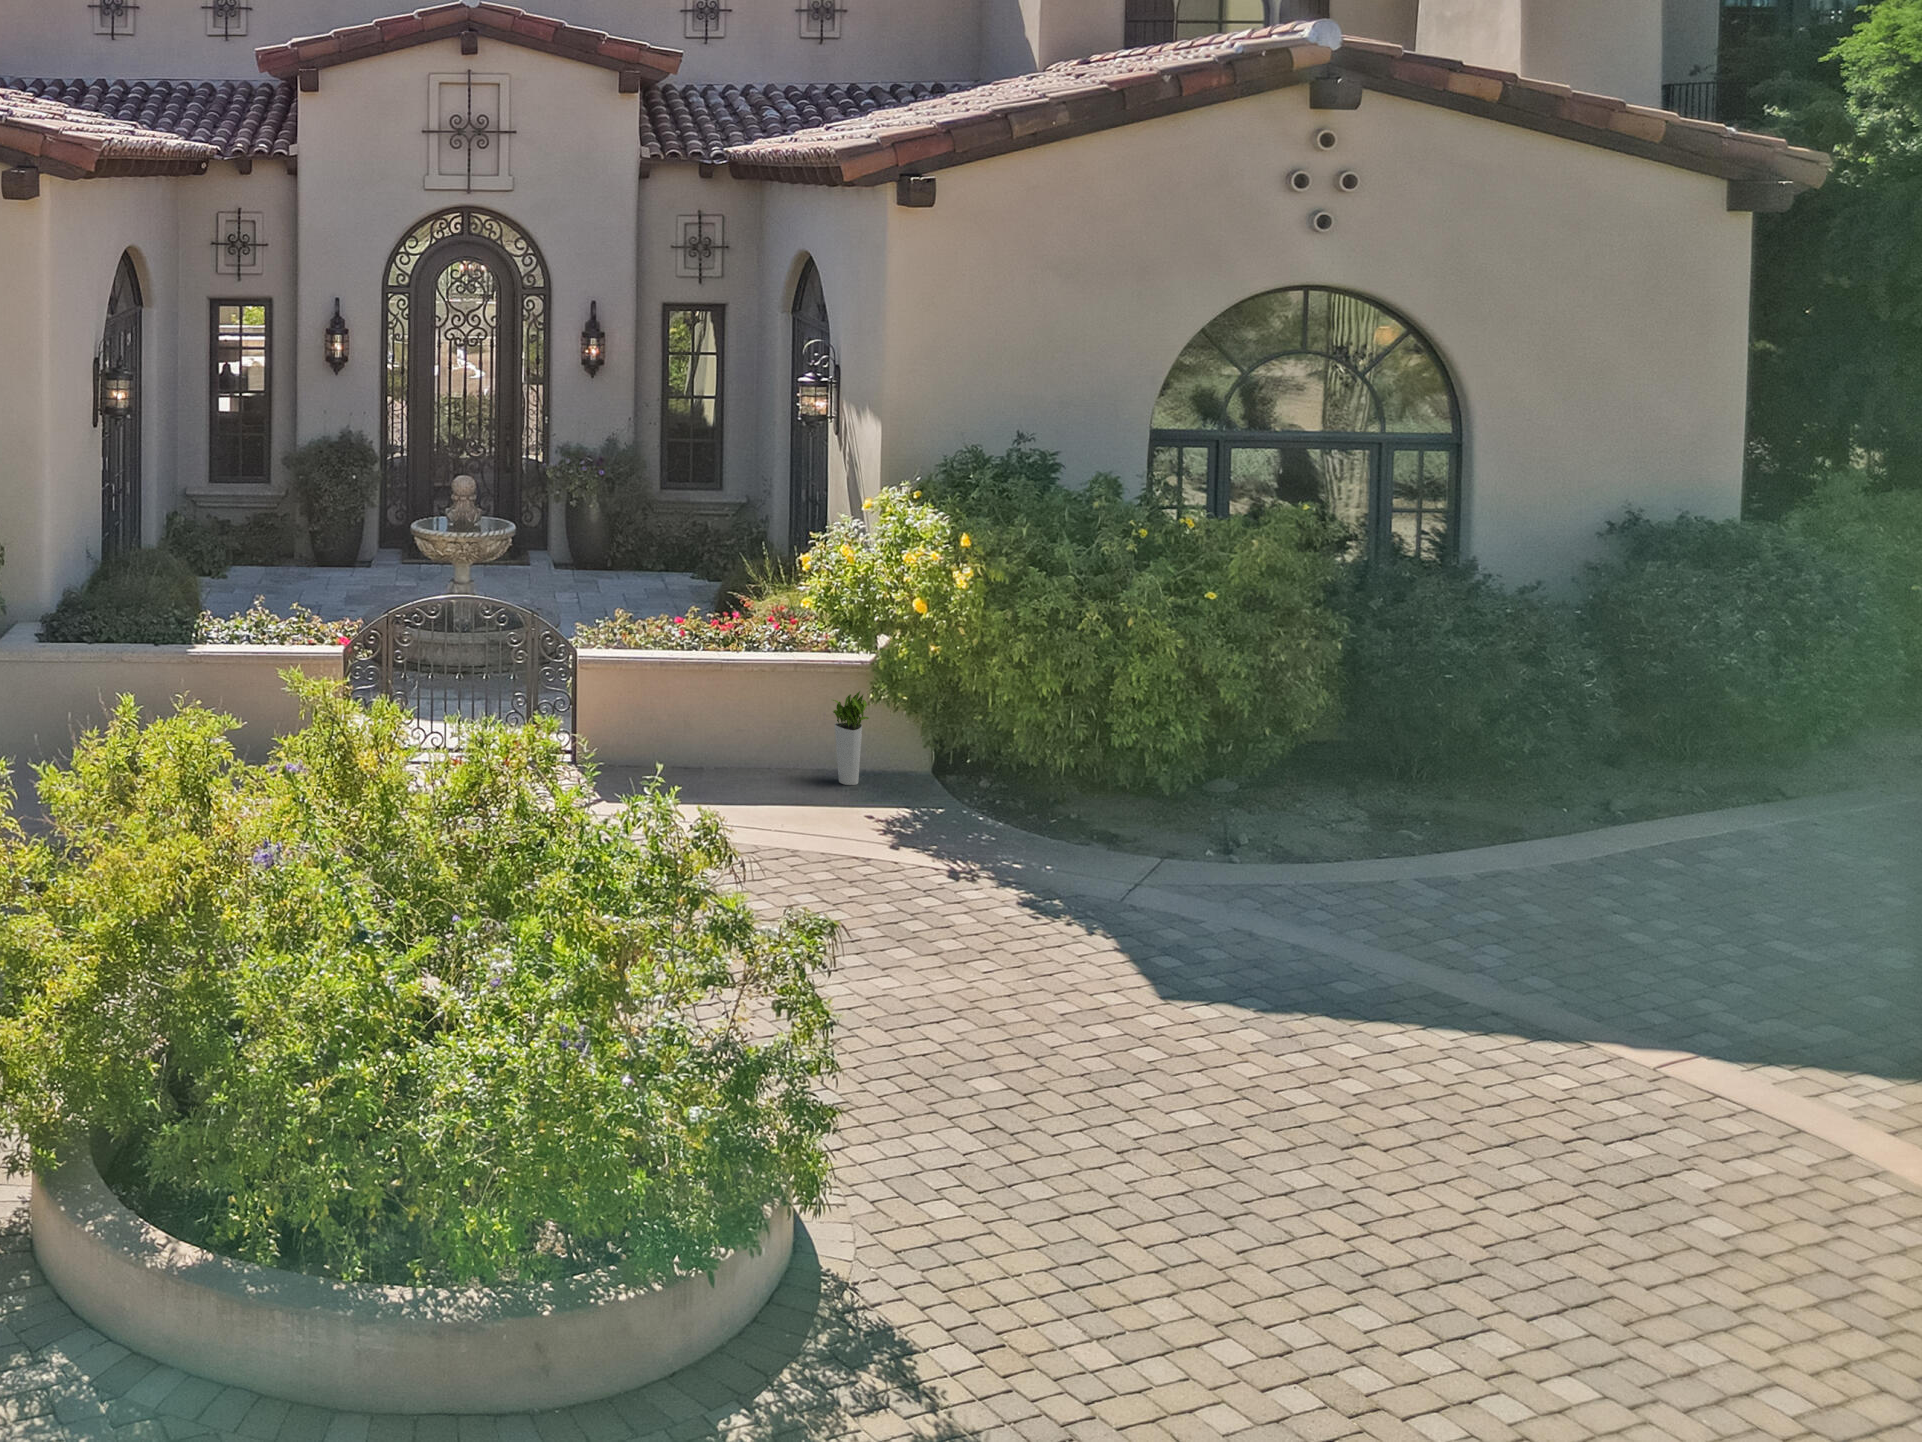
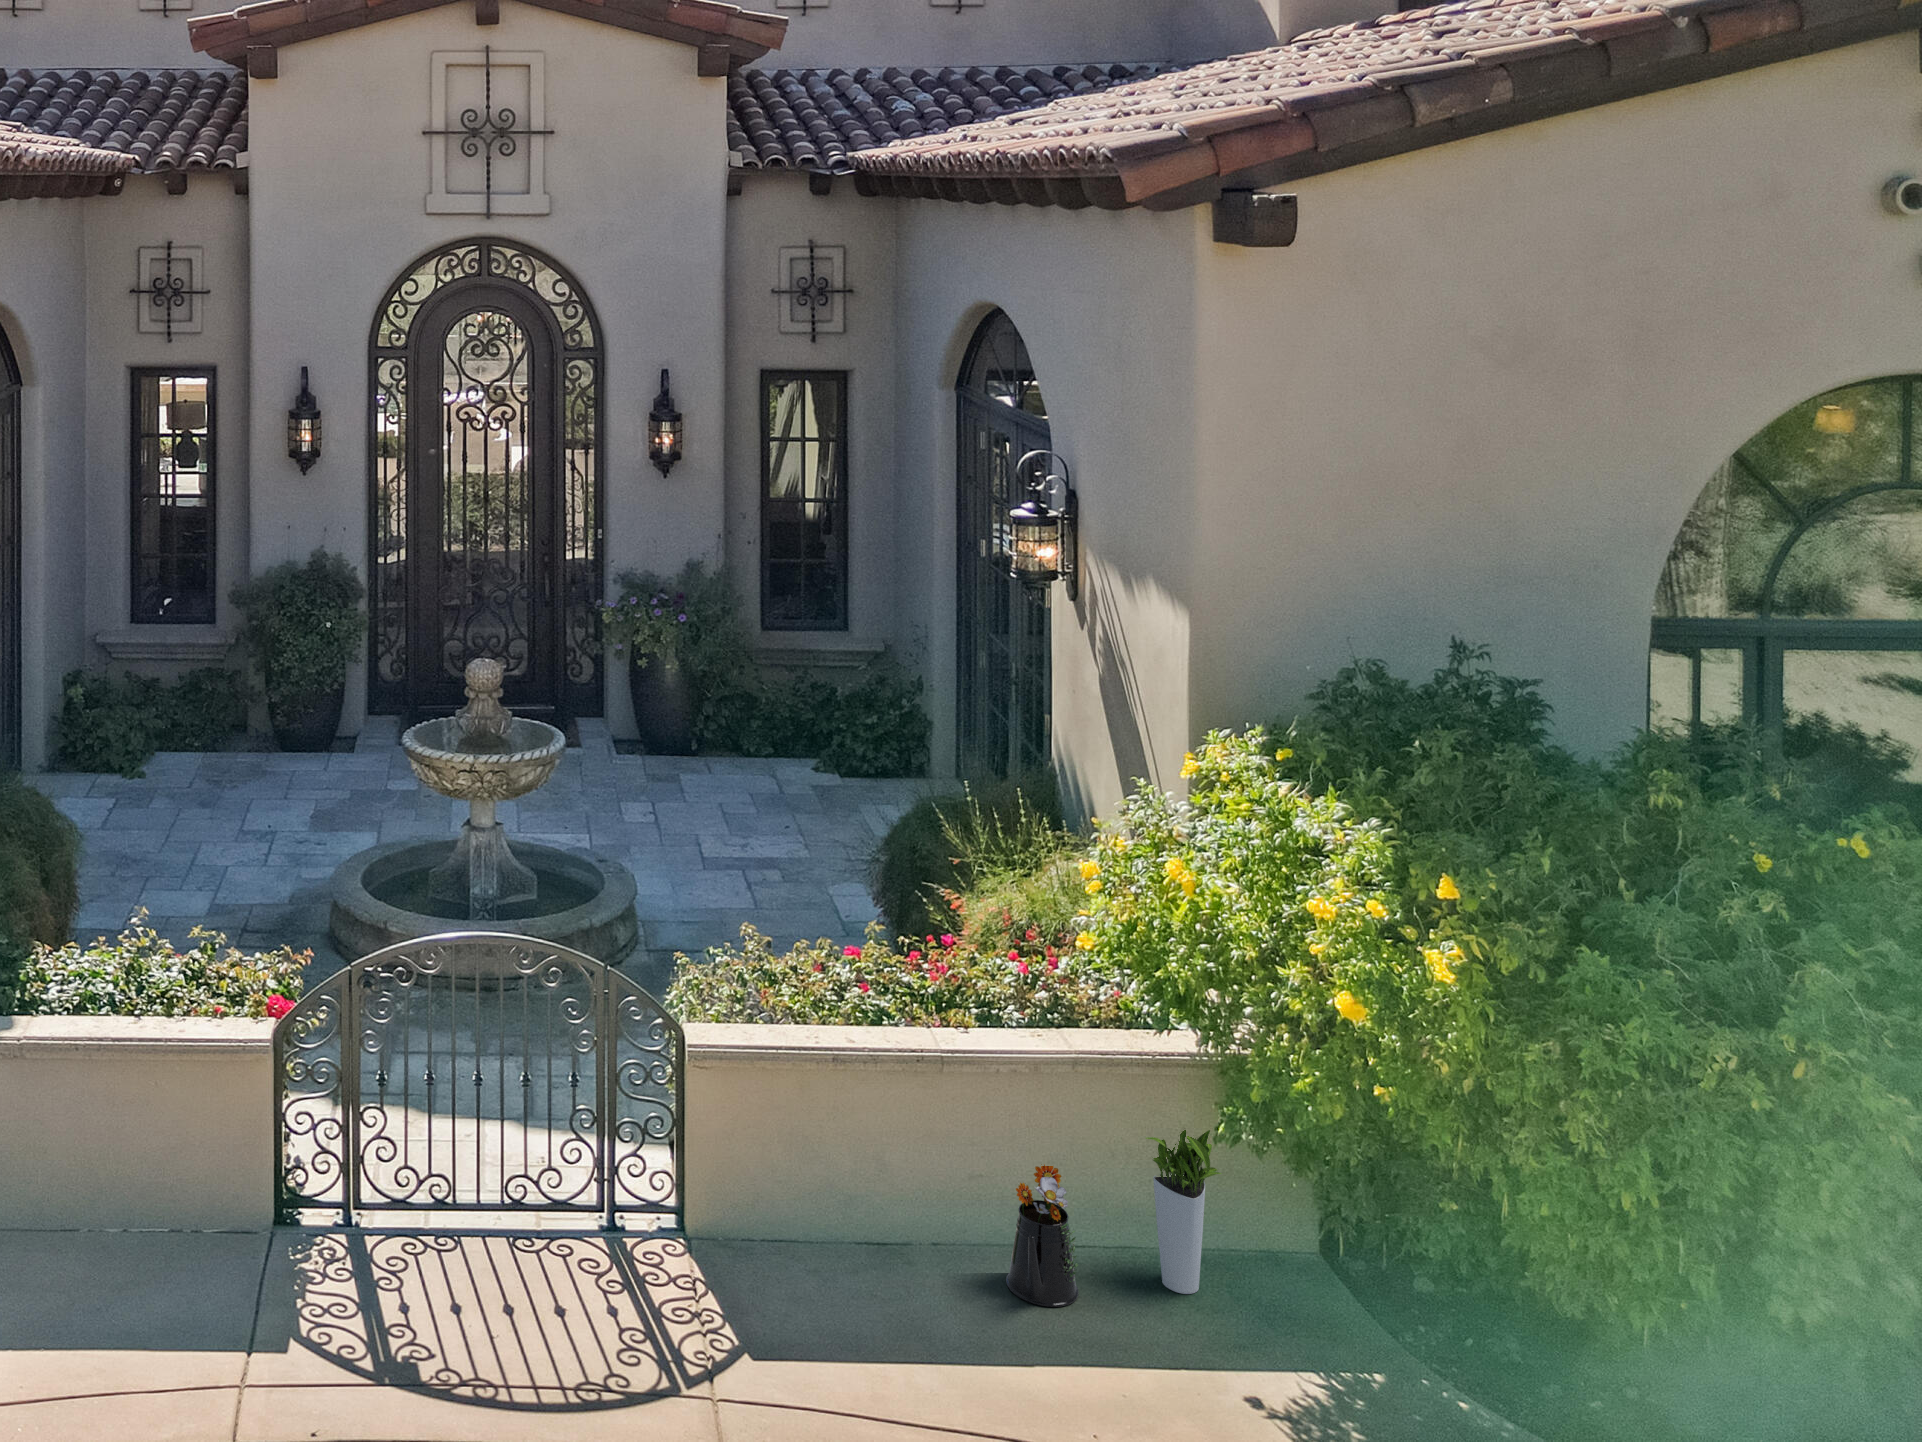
watering can: none [752,716,791,789] -> present [1006,1164,1079,1307]

